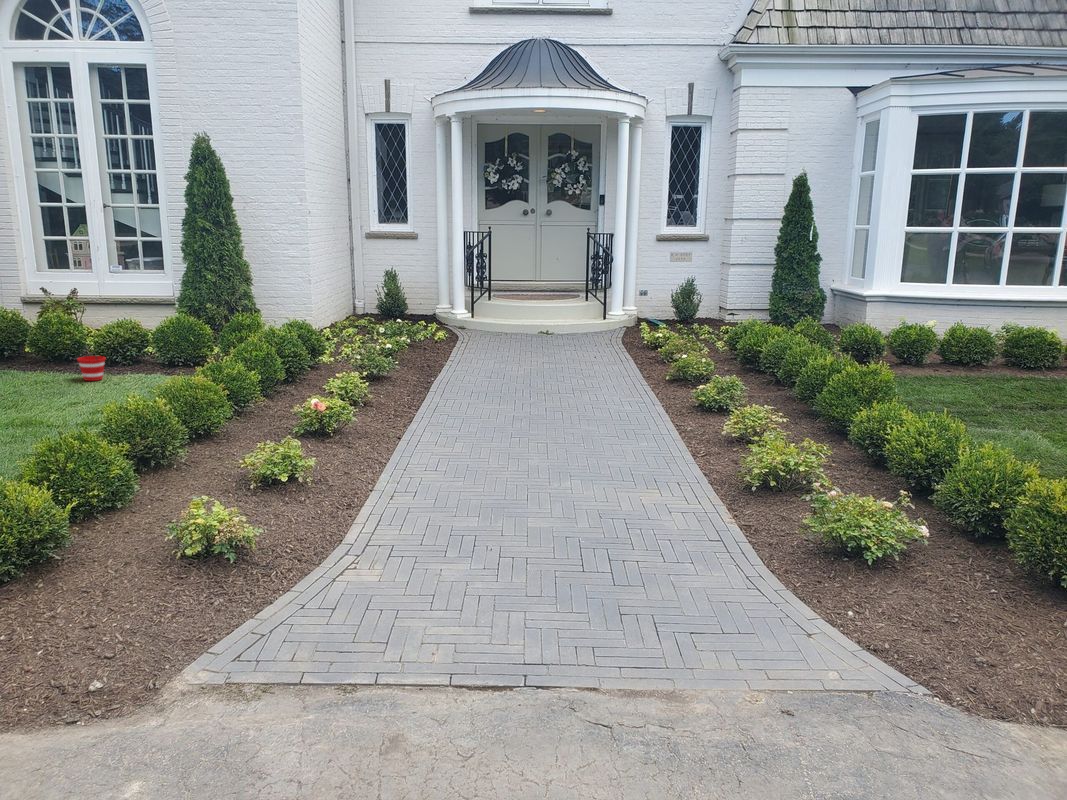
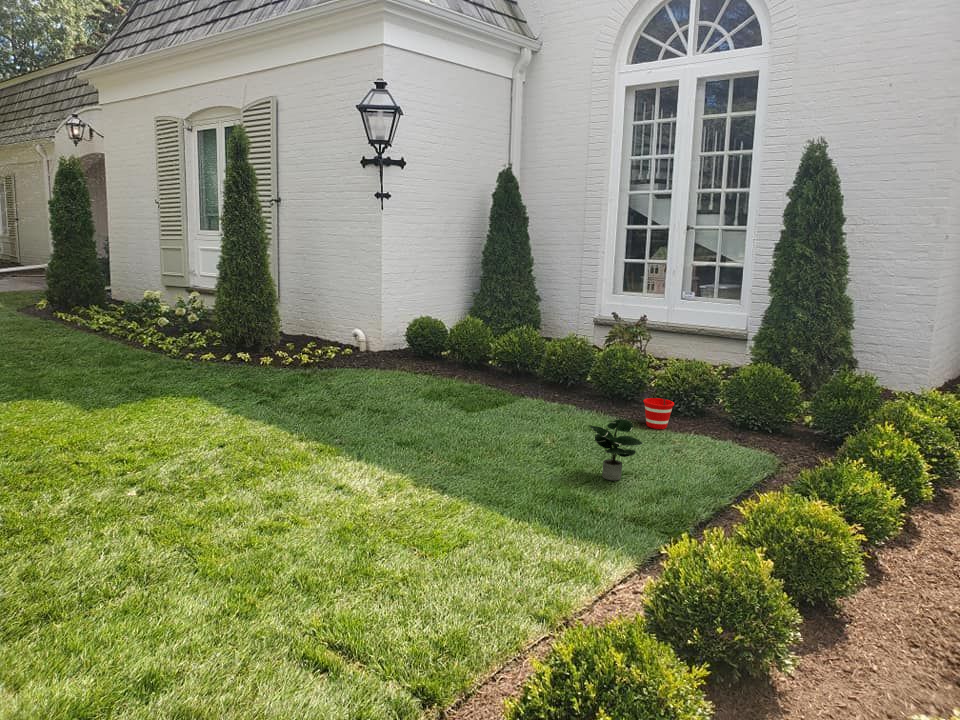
potted plant: none [23,369,74,418] -> present [590,419,643,480]

